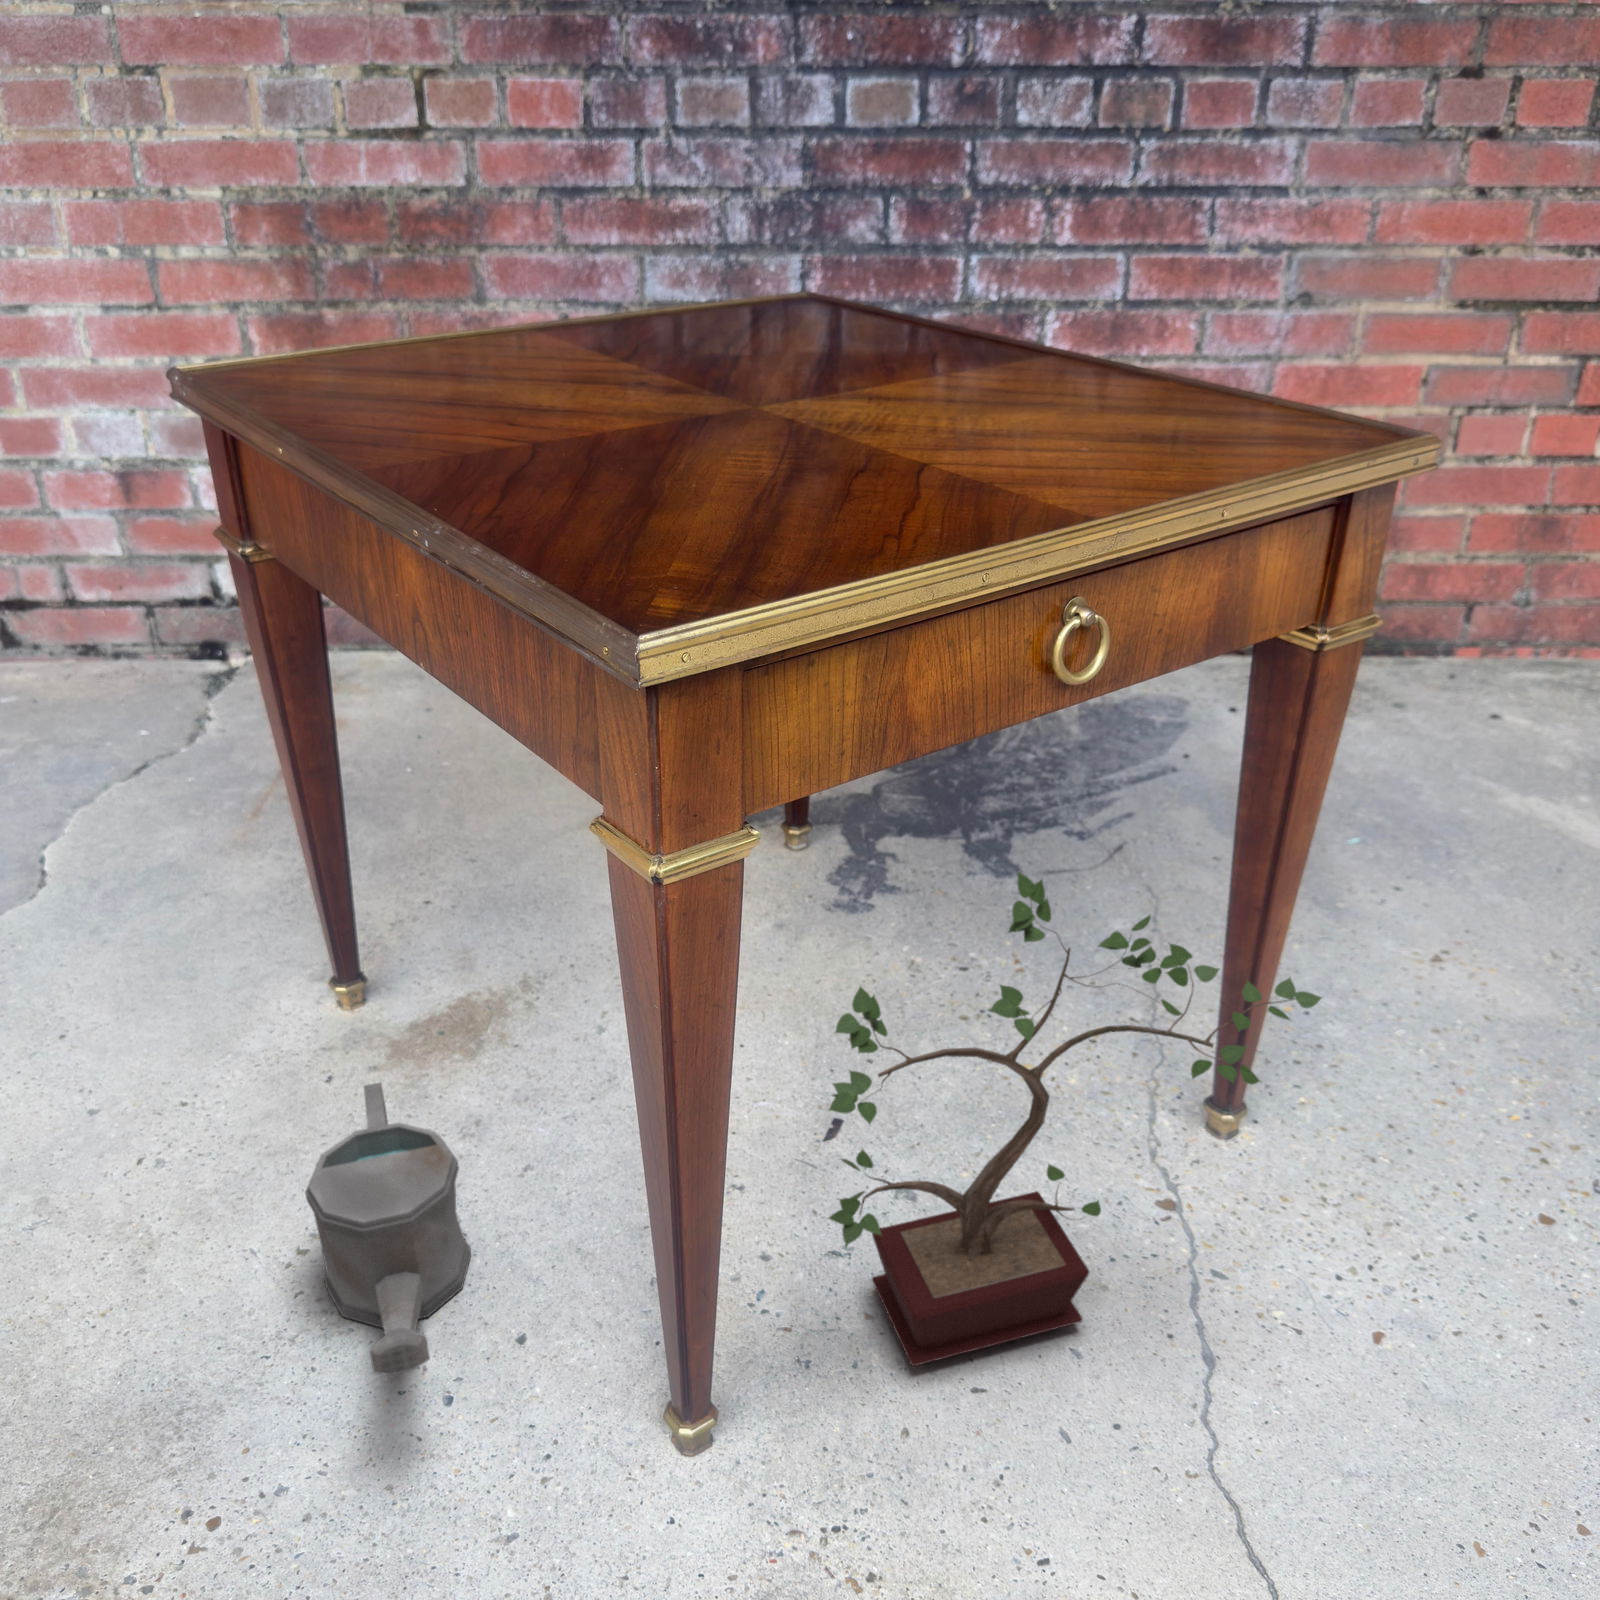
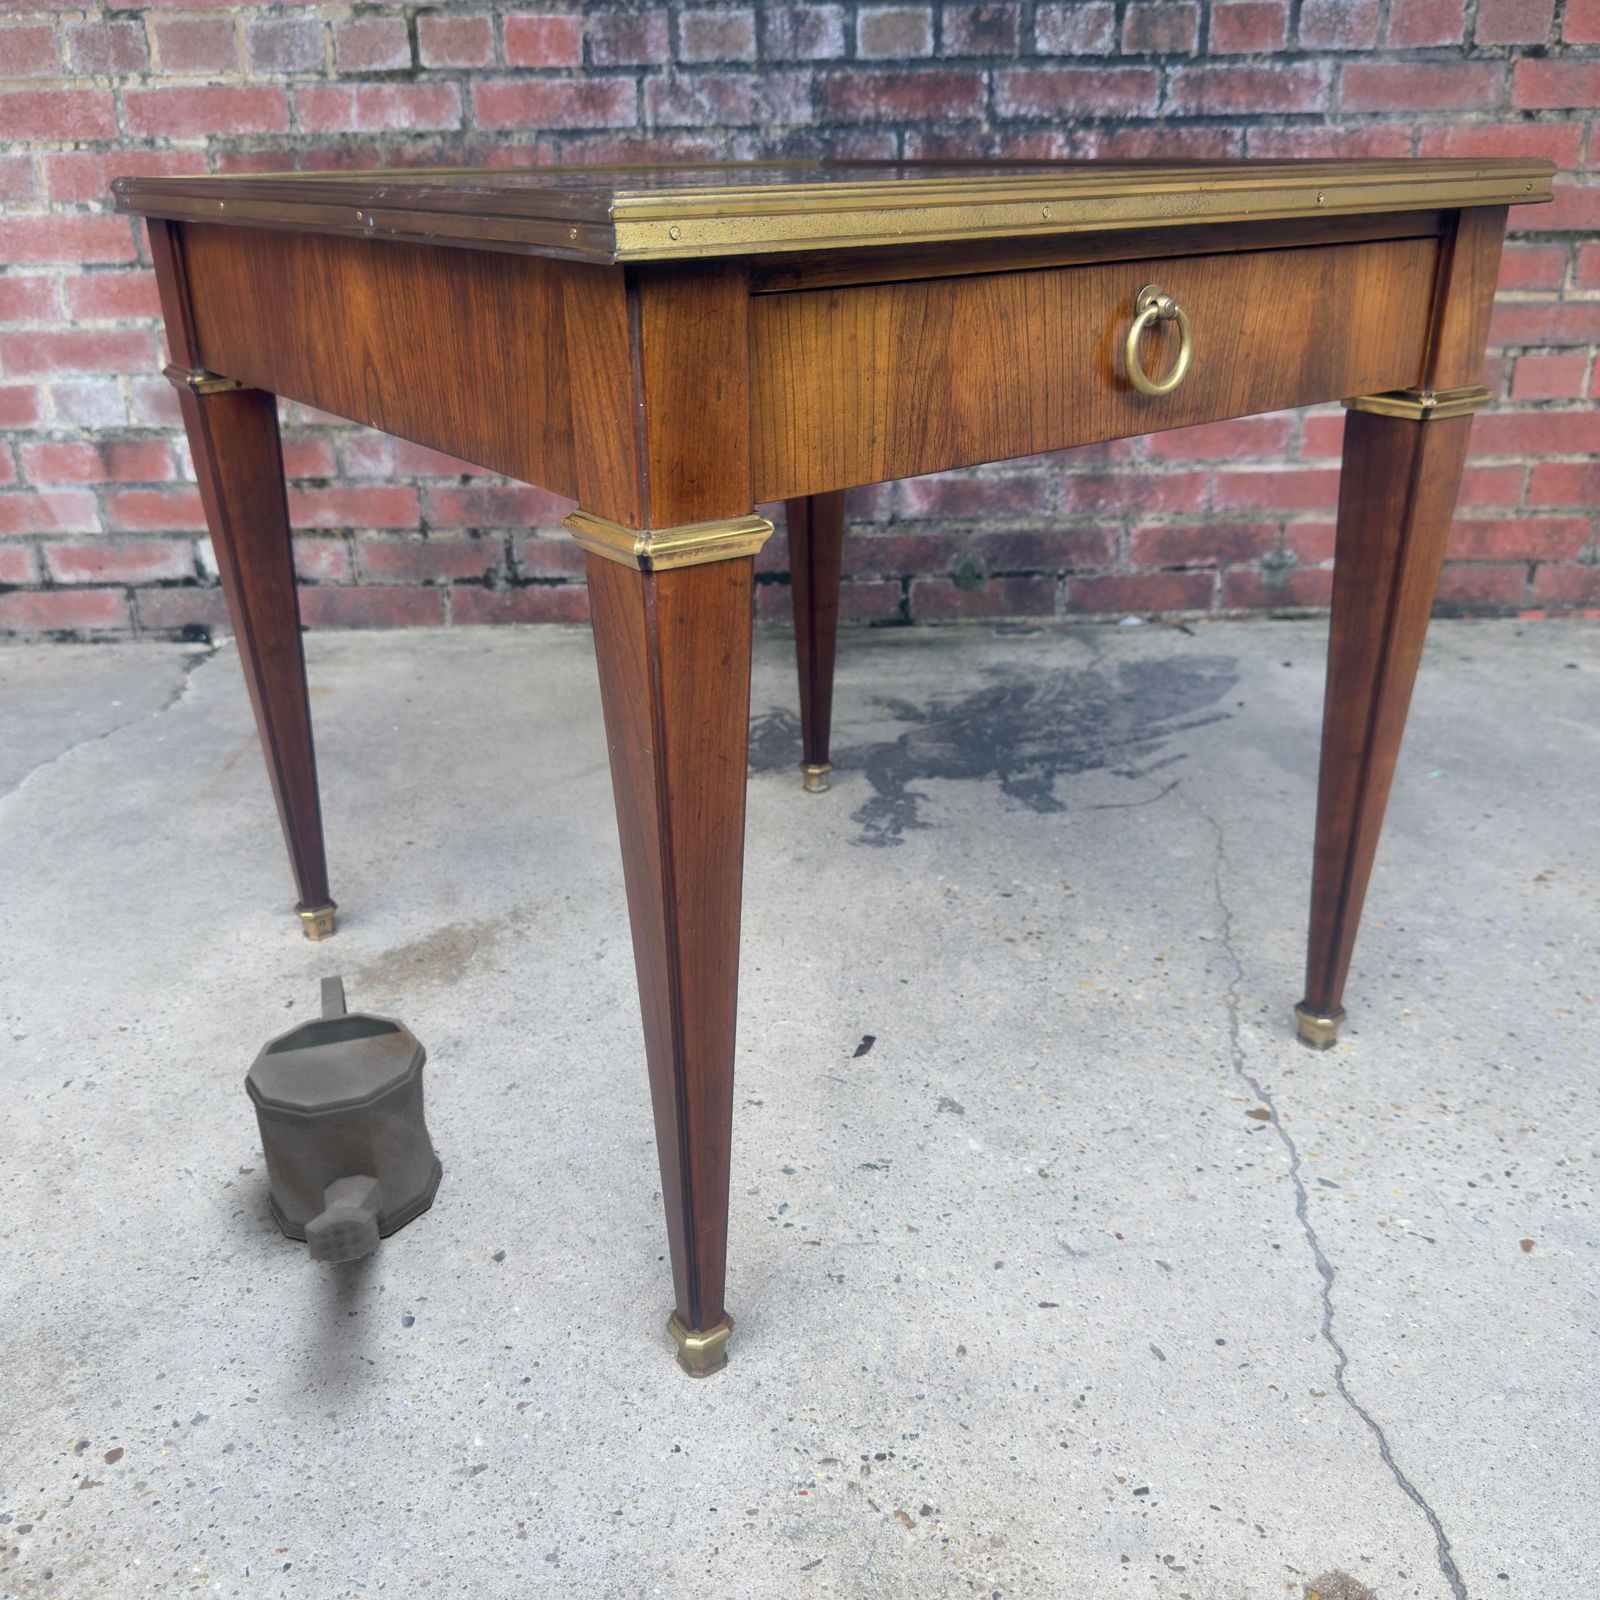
potted plant: present [828,872,1322,1366] -> none [858,646,1453,1276]

